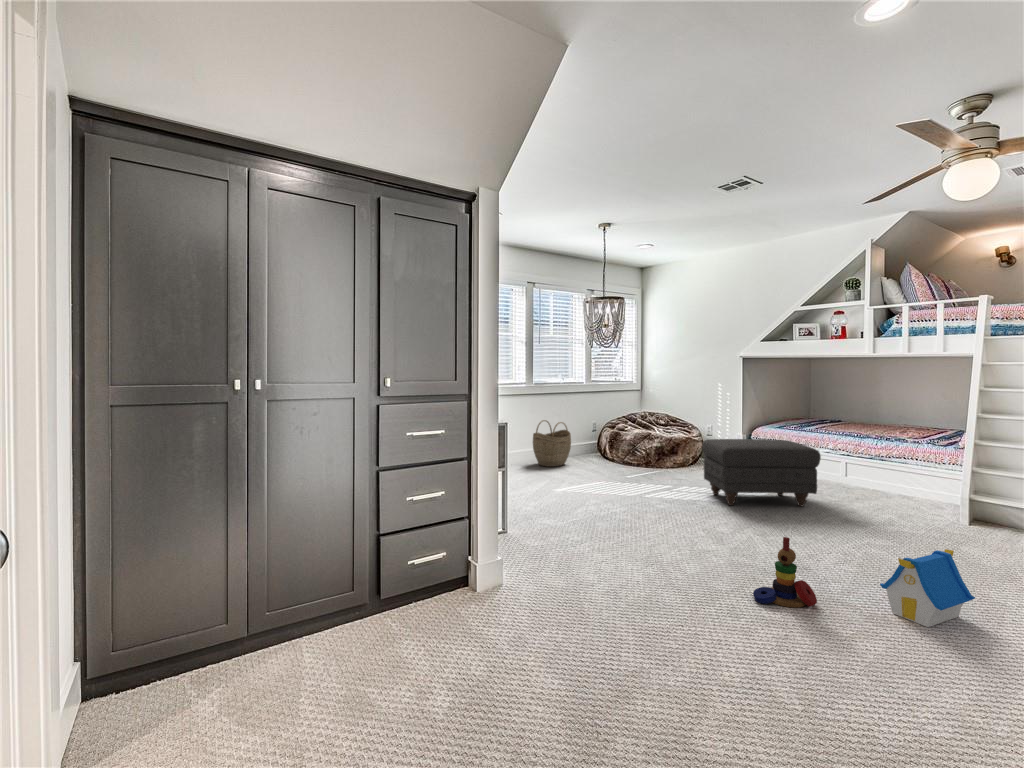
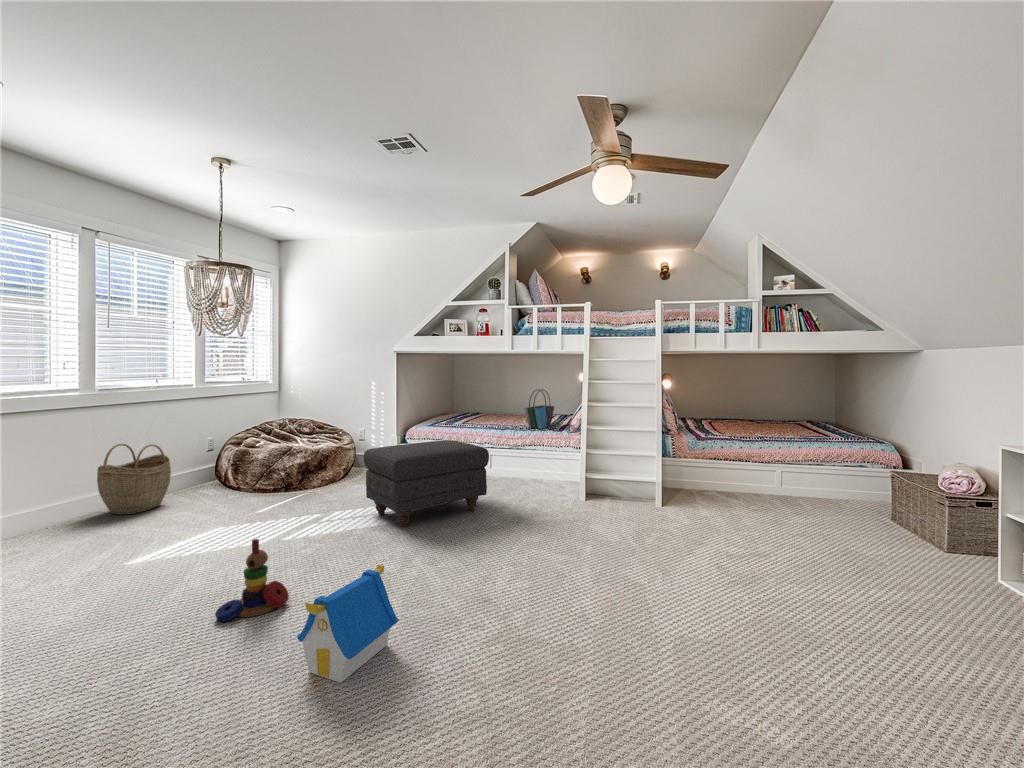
tote bag: none [889,396,935,441] -> present [525,389,554,429]
stacking toy: present [753,537,817,608] -> present [215,539,289,622]
toy house: present [880,549,975,627] -> present [297,565,399,683]

